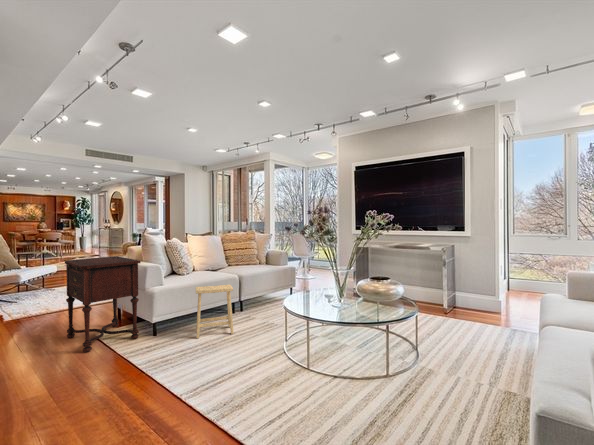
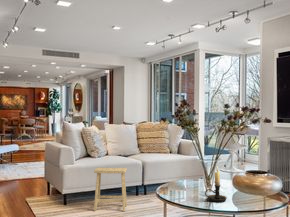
side table: present [65,256,141,352] -> none [7,139,55,210]
candle holder: none [350,277,369,314] -> present [205,167,227,202]

